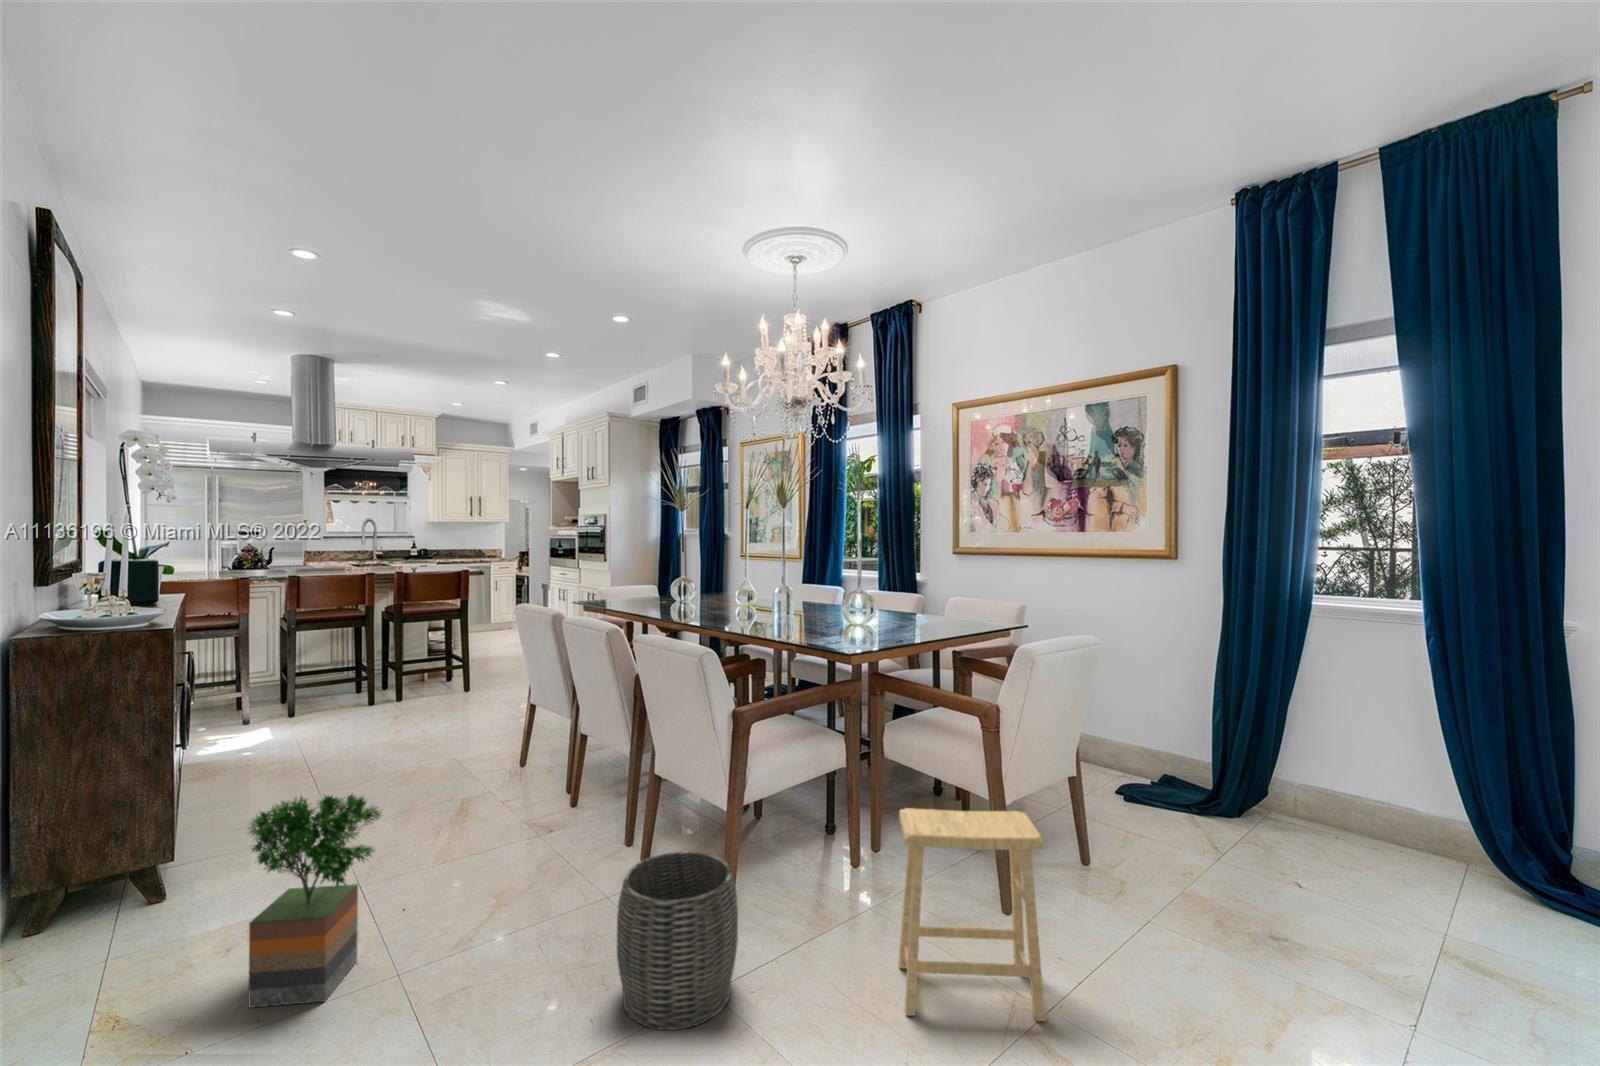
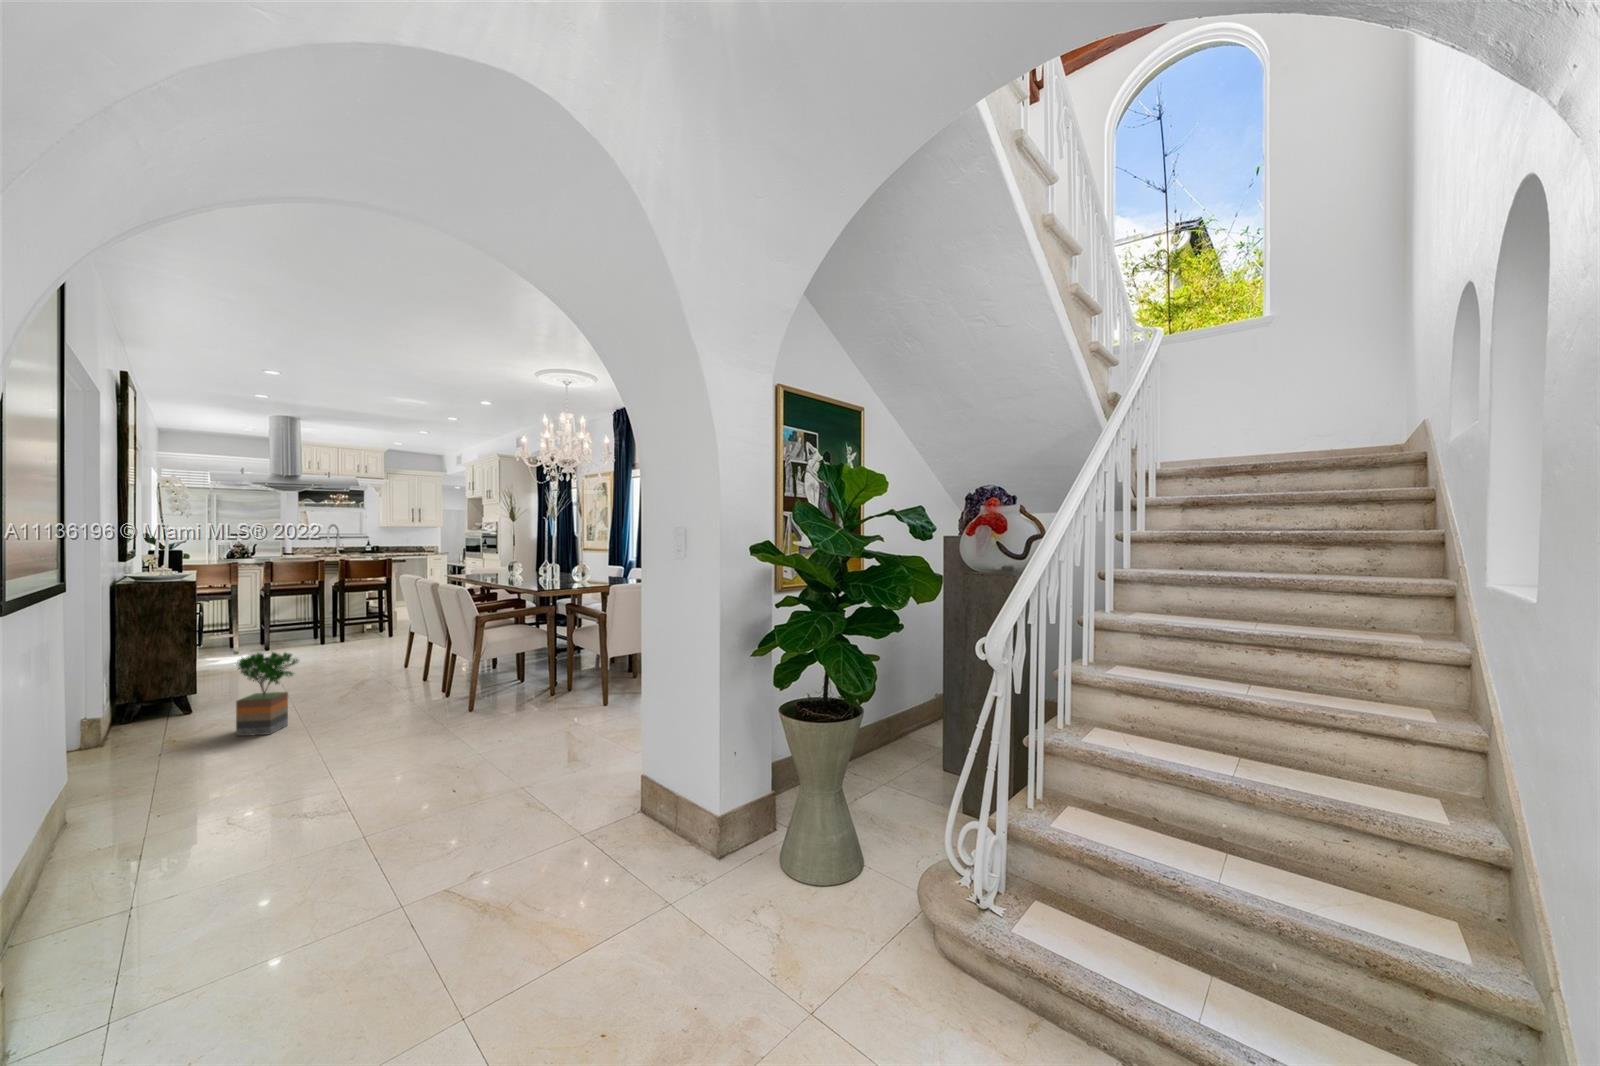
footstool: present [899,808,1045,1021] -> none [521,654,588,732]
woven basket: present [617,852,738,1030] -> none [399,675,458,737]

